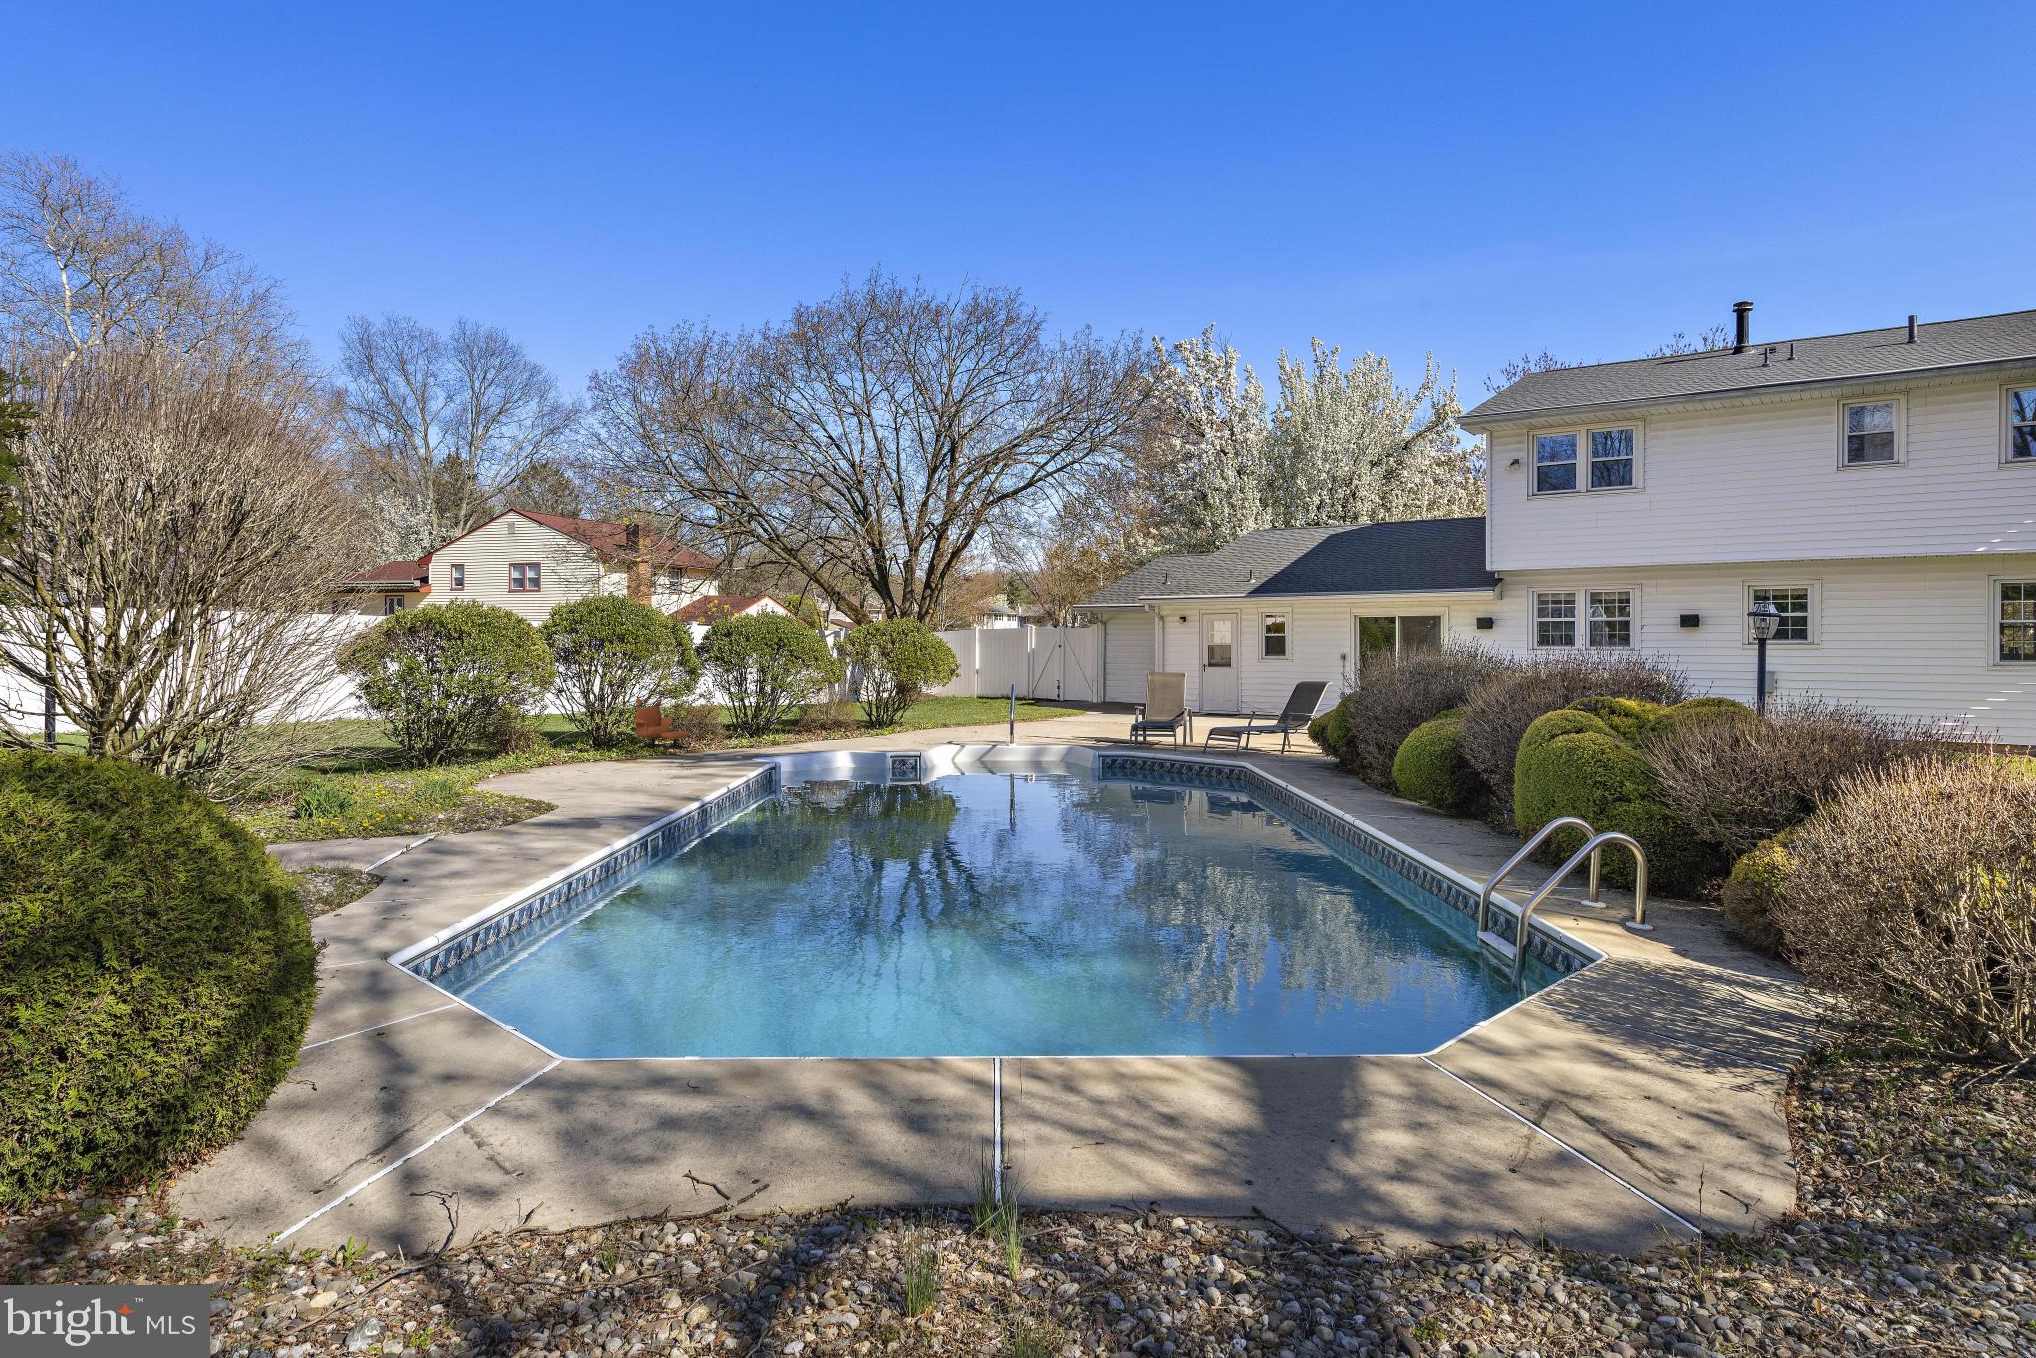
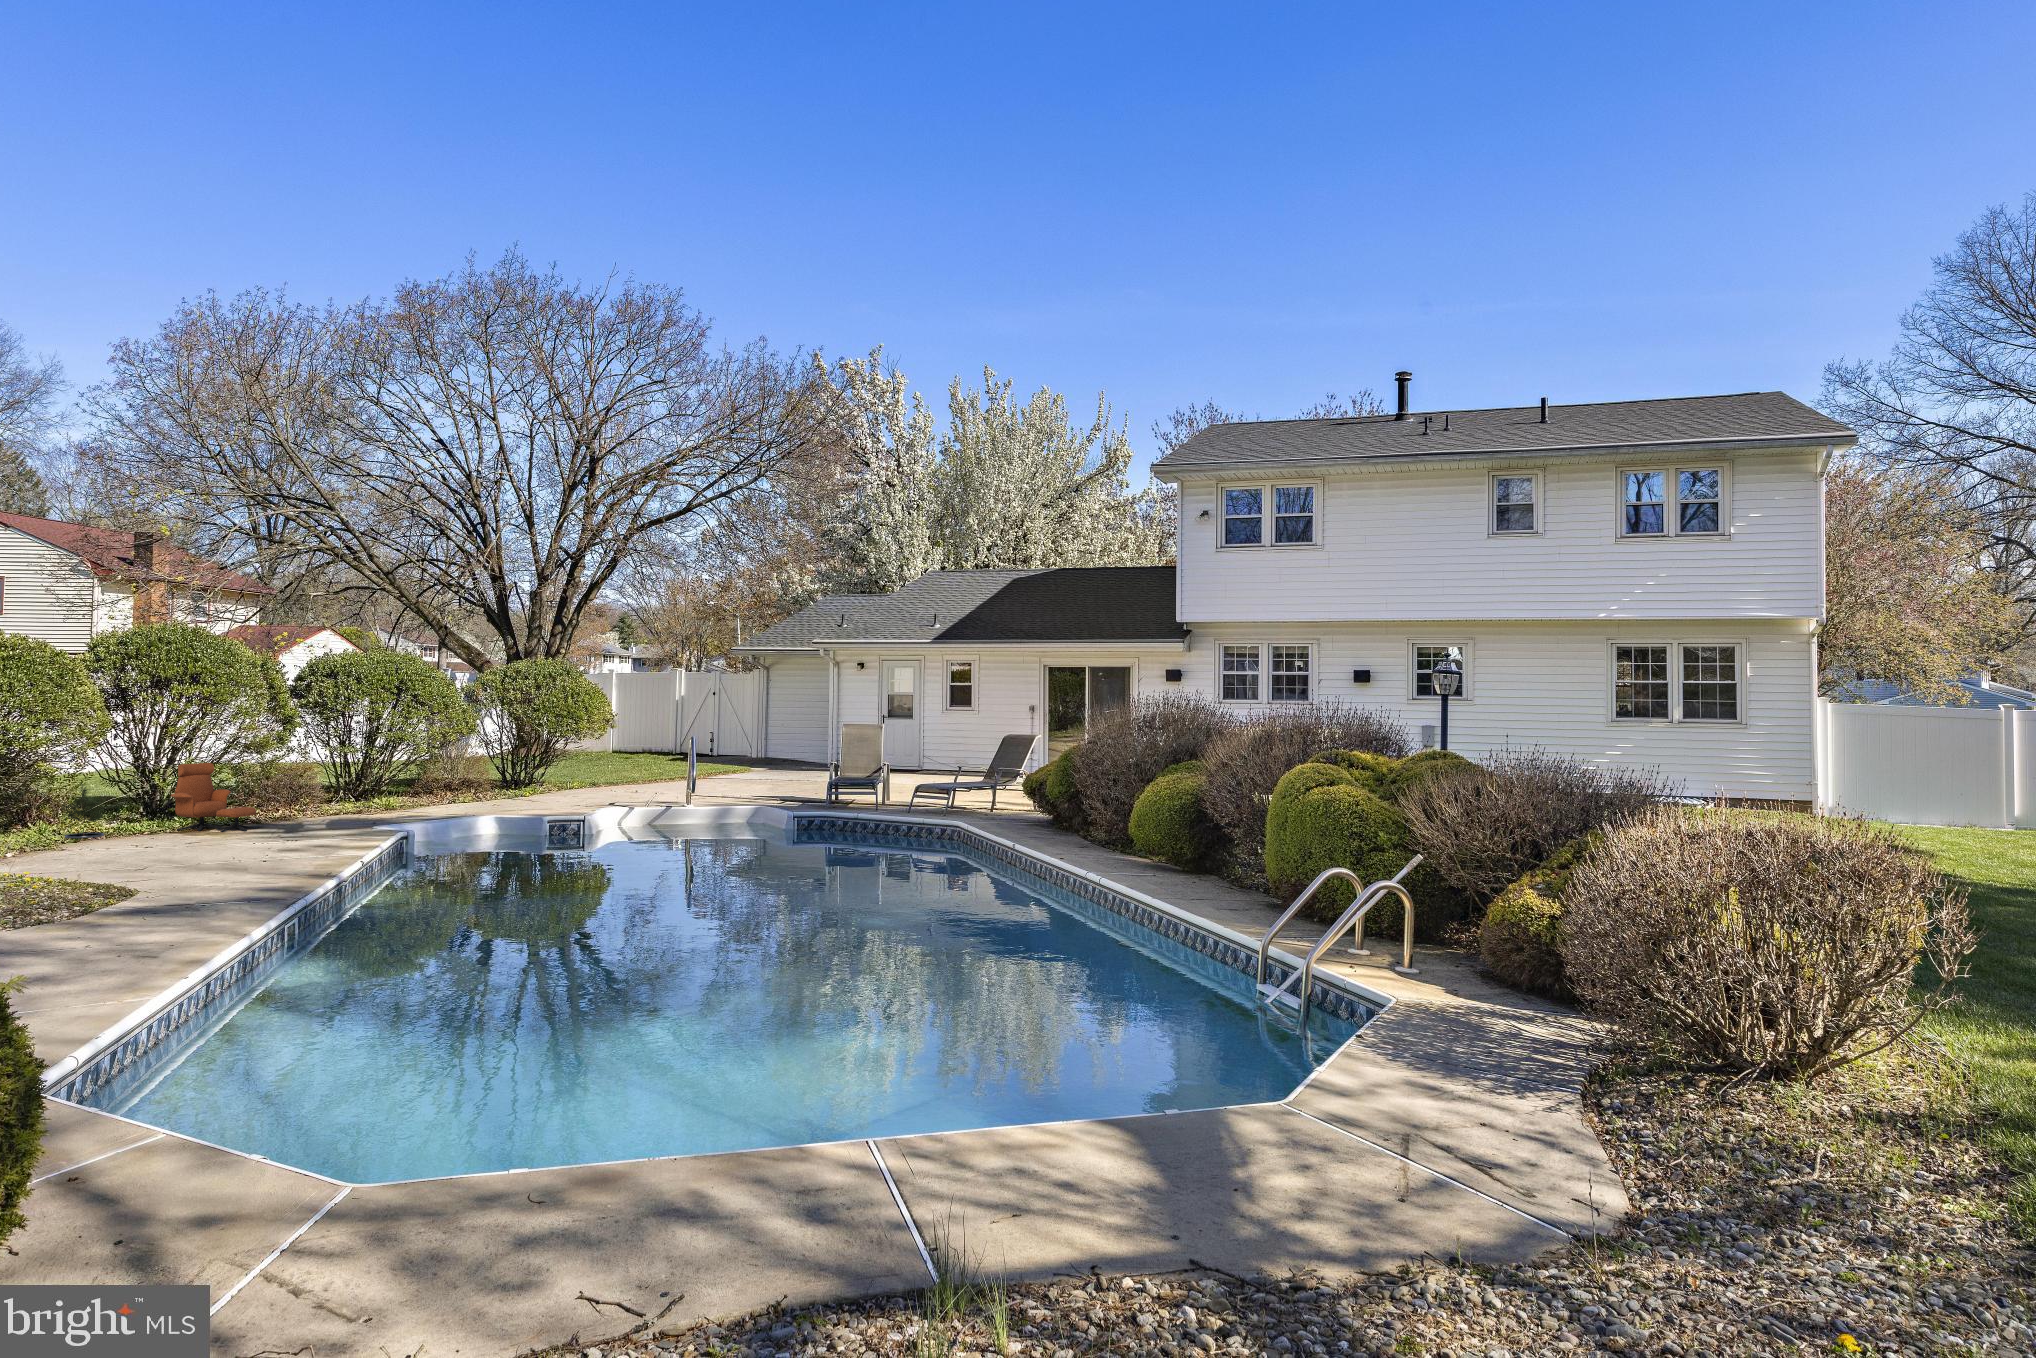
potted tree: none [561,709,591,751] -> present [61,783,104,838]

